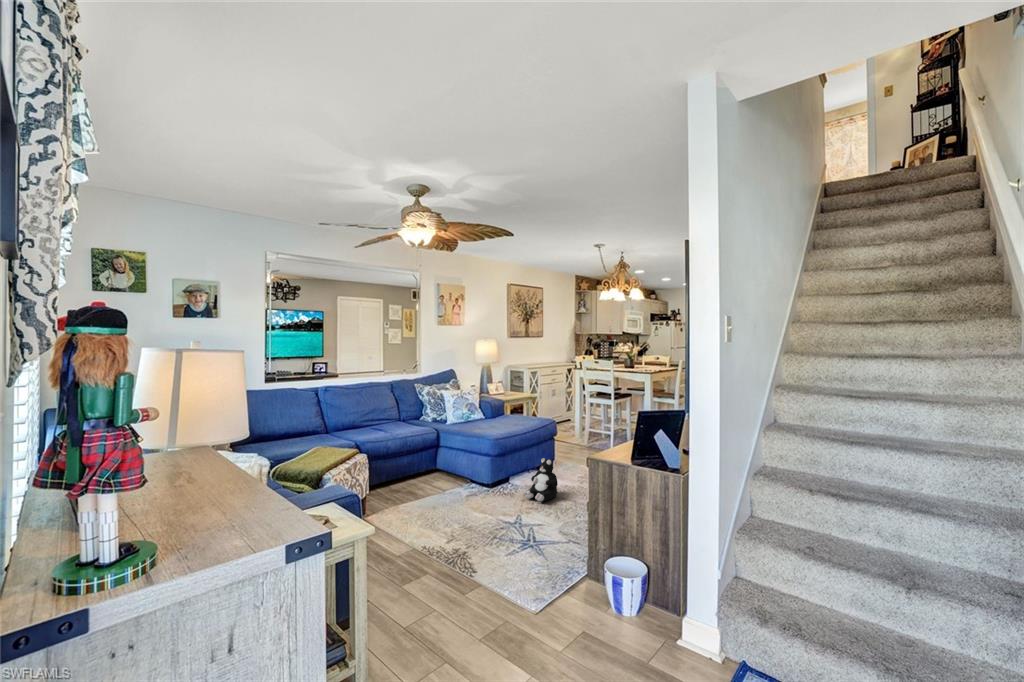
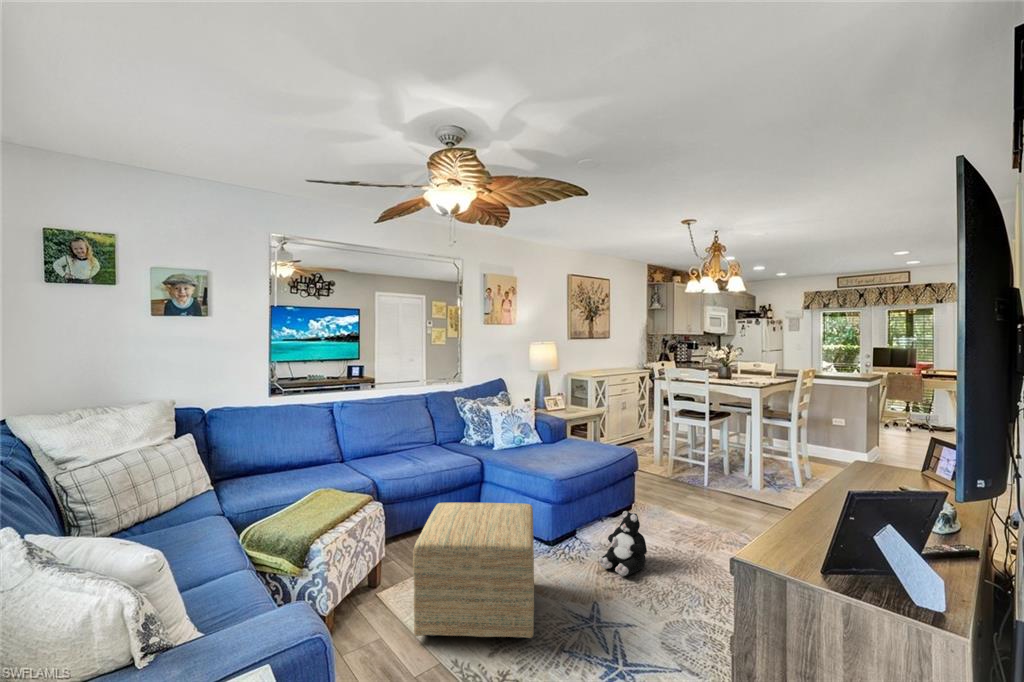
ottoman: none [393,452,477,538] -> present [413,503,534,639]

